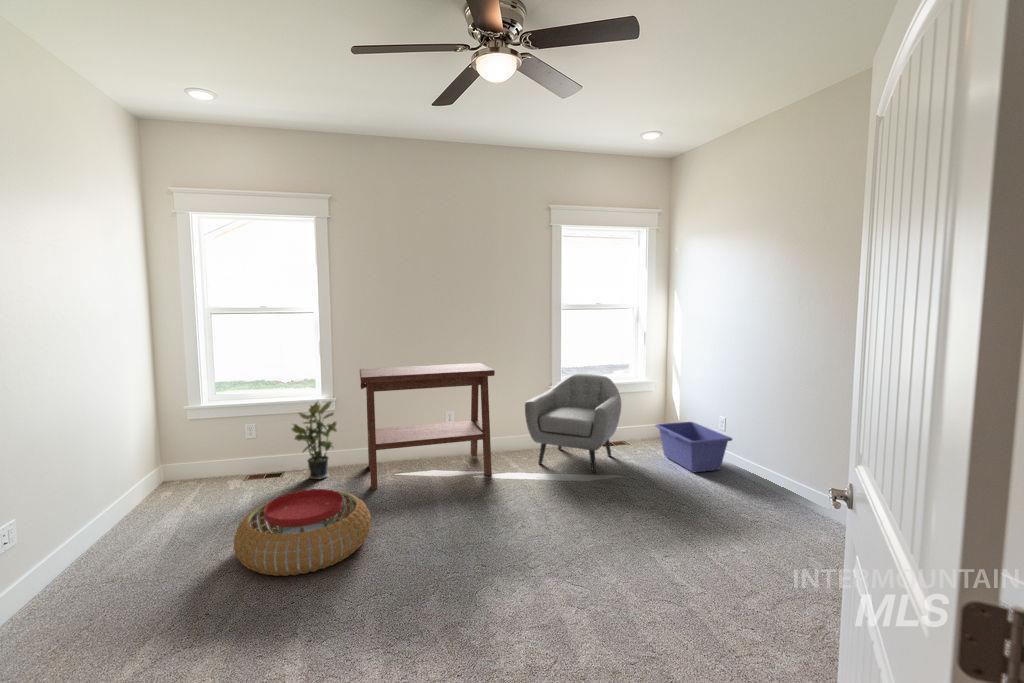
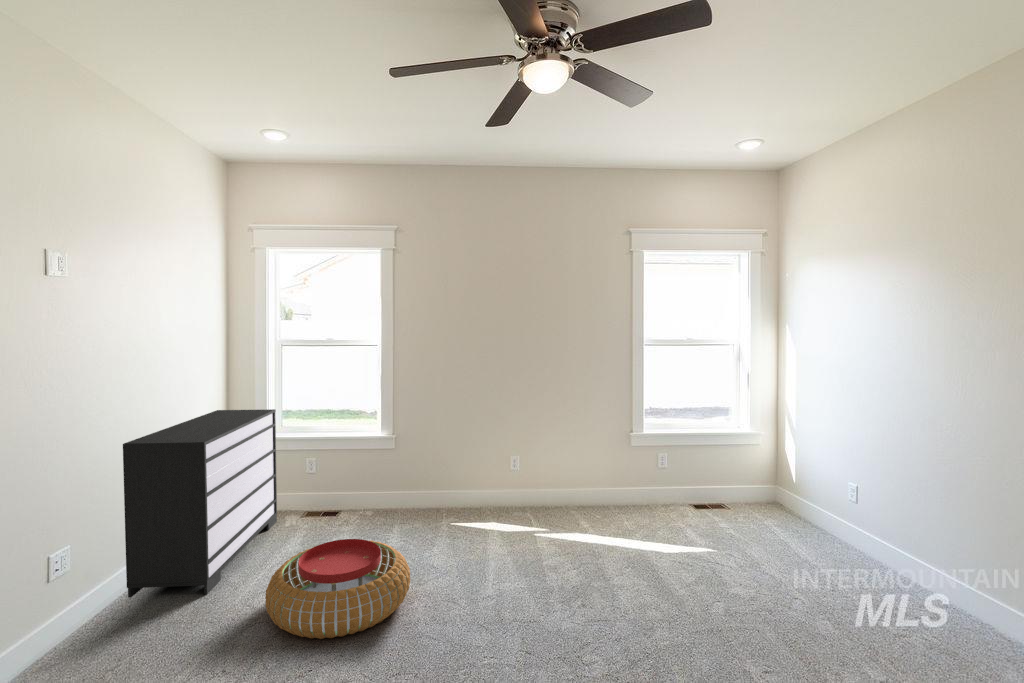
side table: present [360,363,495,490] -> none [416,404,562,540]
armchair: present [525,374,621,473] -> none [598,420,715,542]
dresser: none [64,377,219,564] -> present [123,409,277,598]
potted plant: present [292,400,337,479] -> none [348,436,395,522]
storage bin: present [655,422,732,472] -> none [759,486,861,553]

